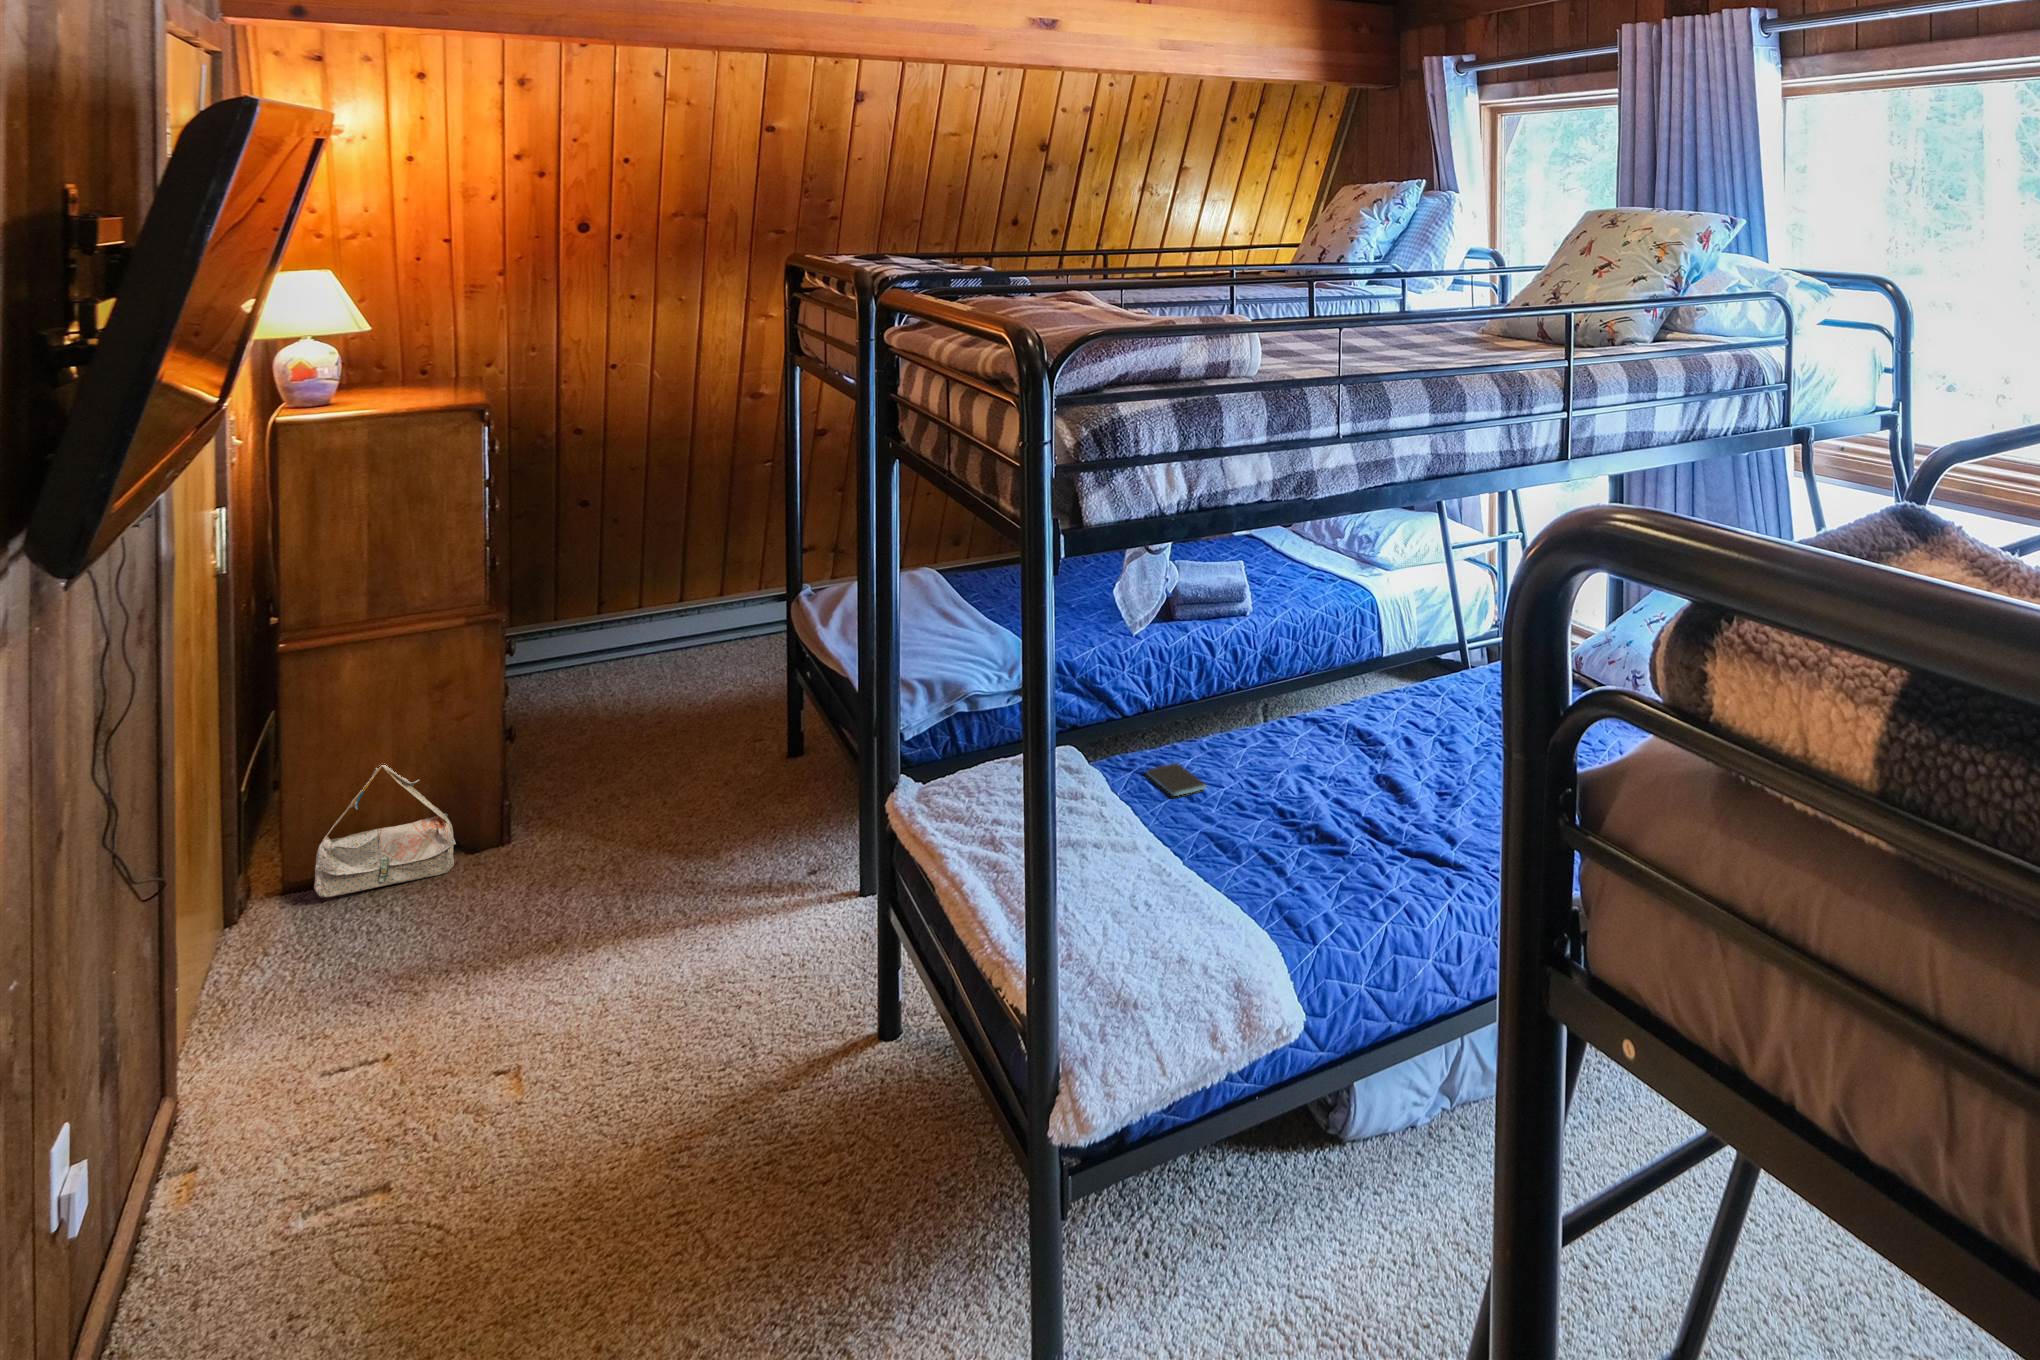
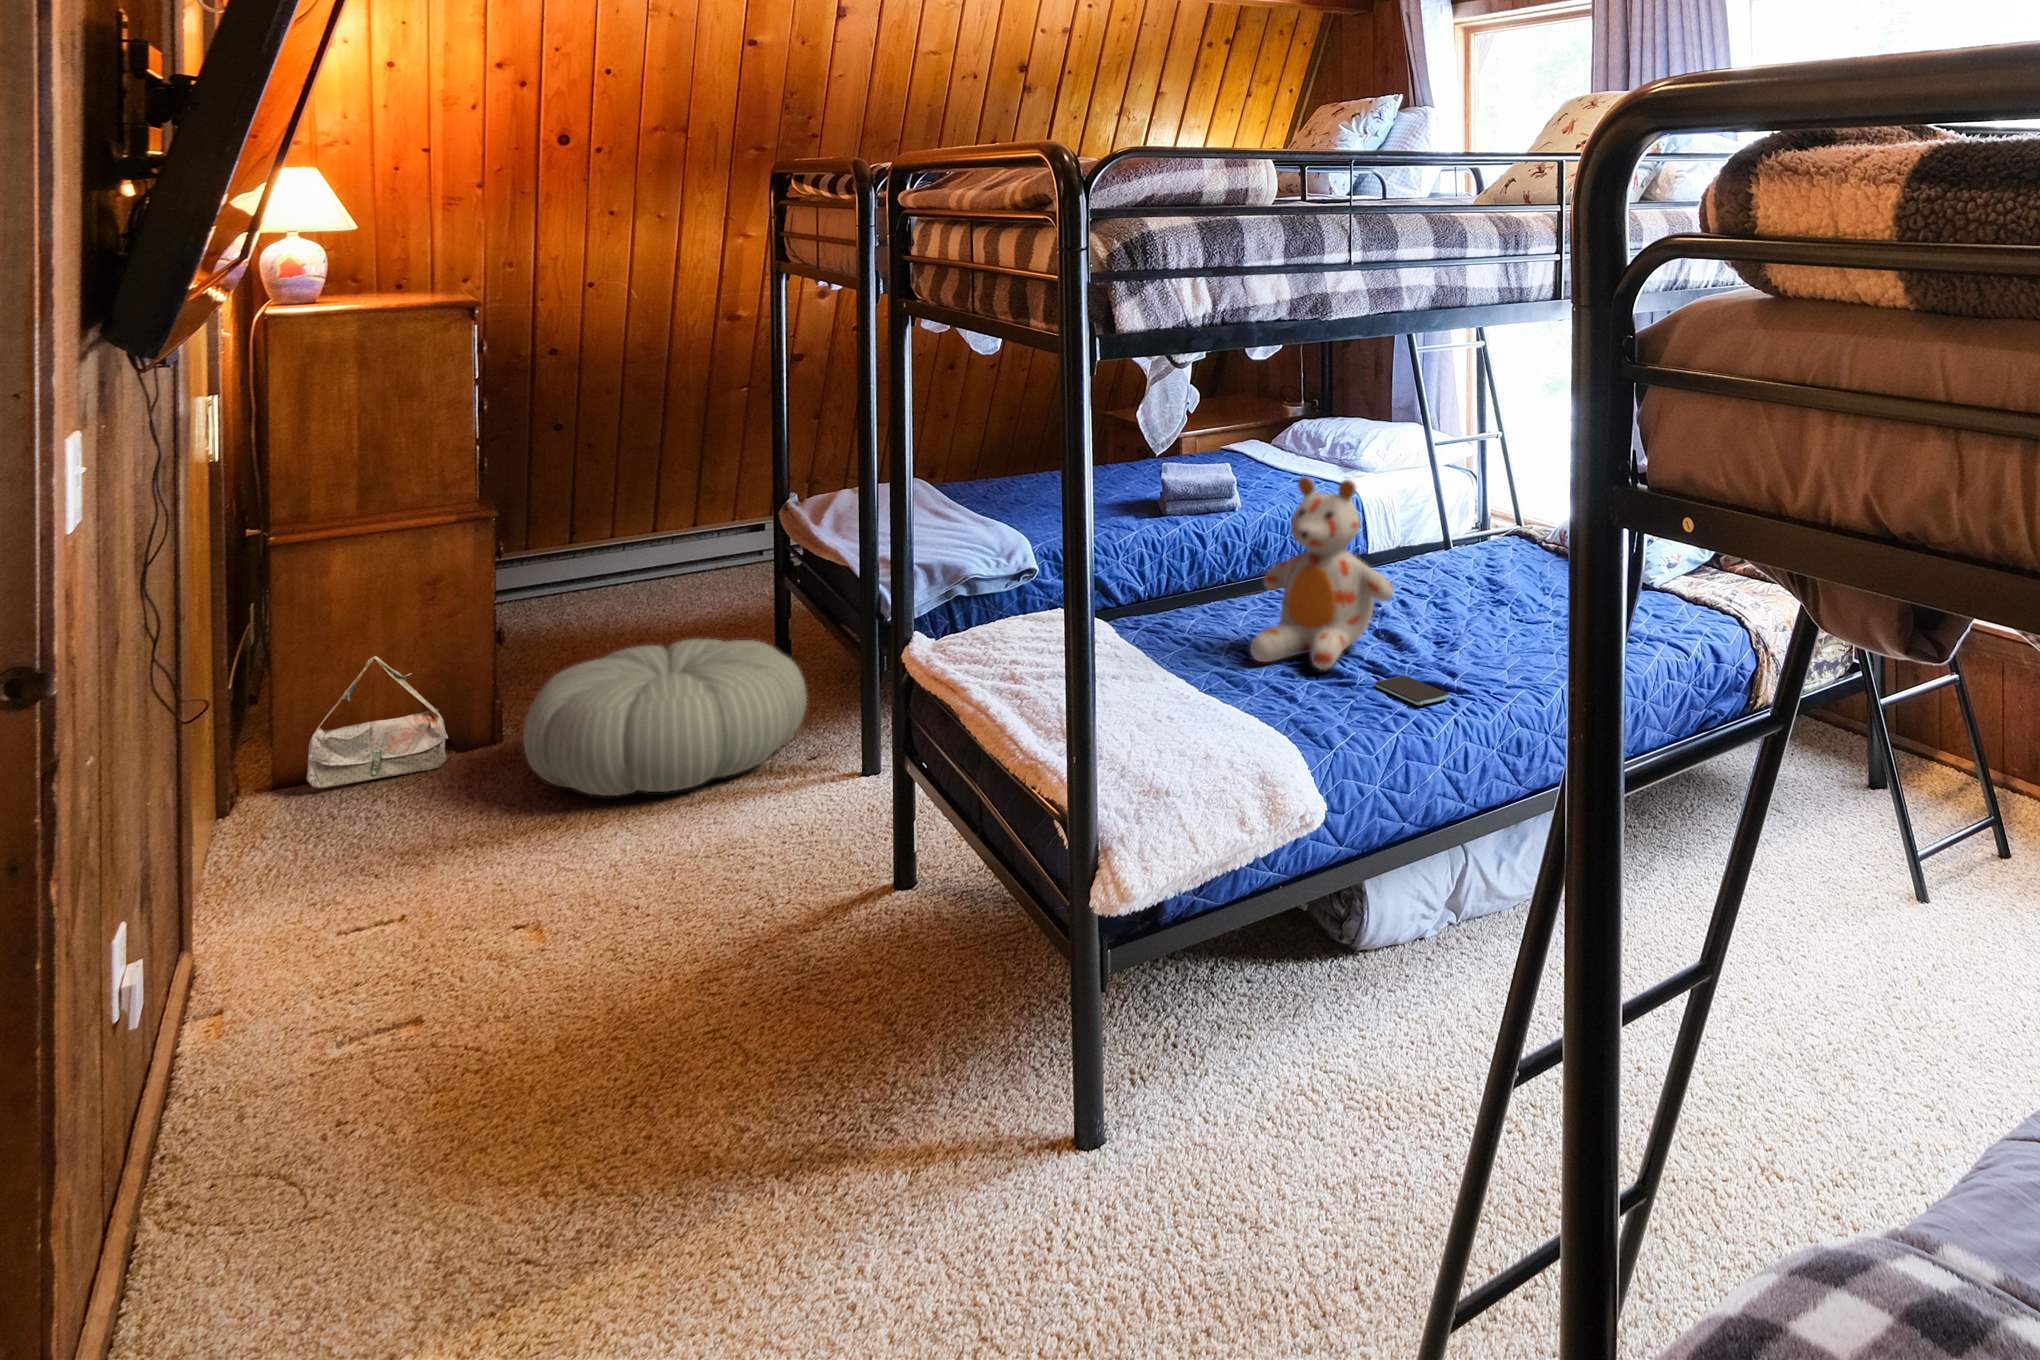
stuffed bear: none [1239,626,1389,837] -> present [1250,477,1393,670]
pouf: none [525,740,812,914] -> present [523,639,807,796]
smartphone: present [1146,763,1206,796] -> present [1375,676,1449,705]

